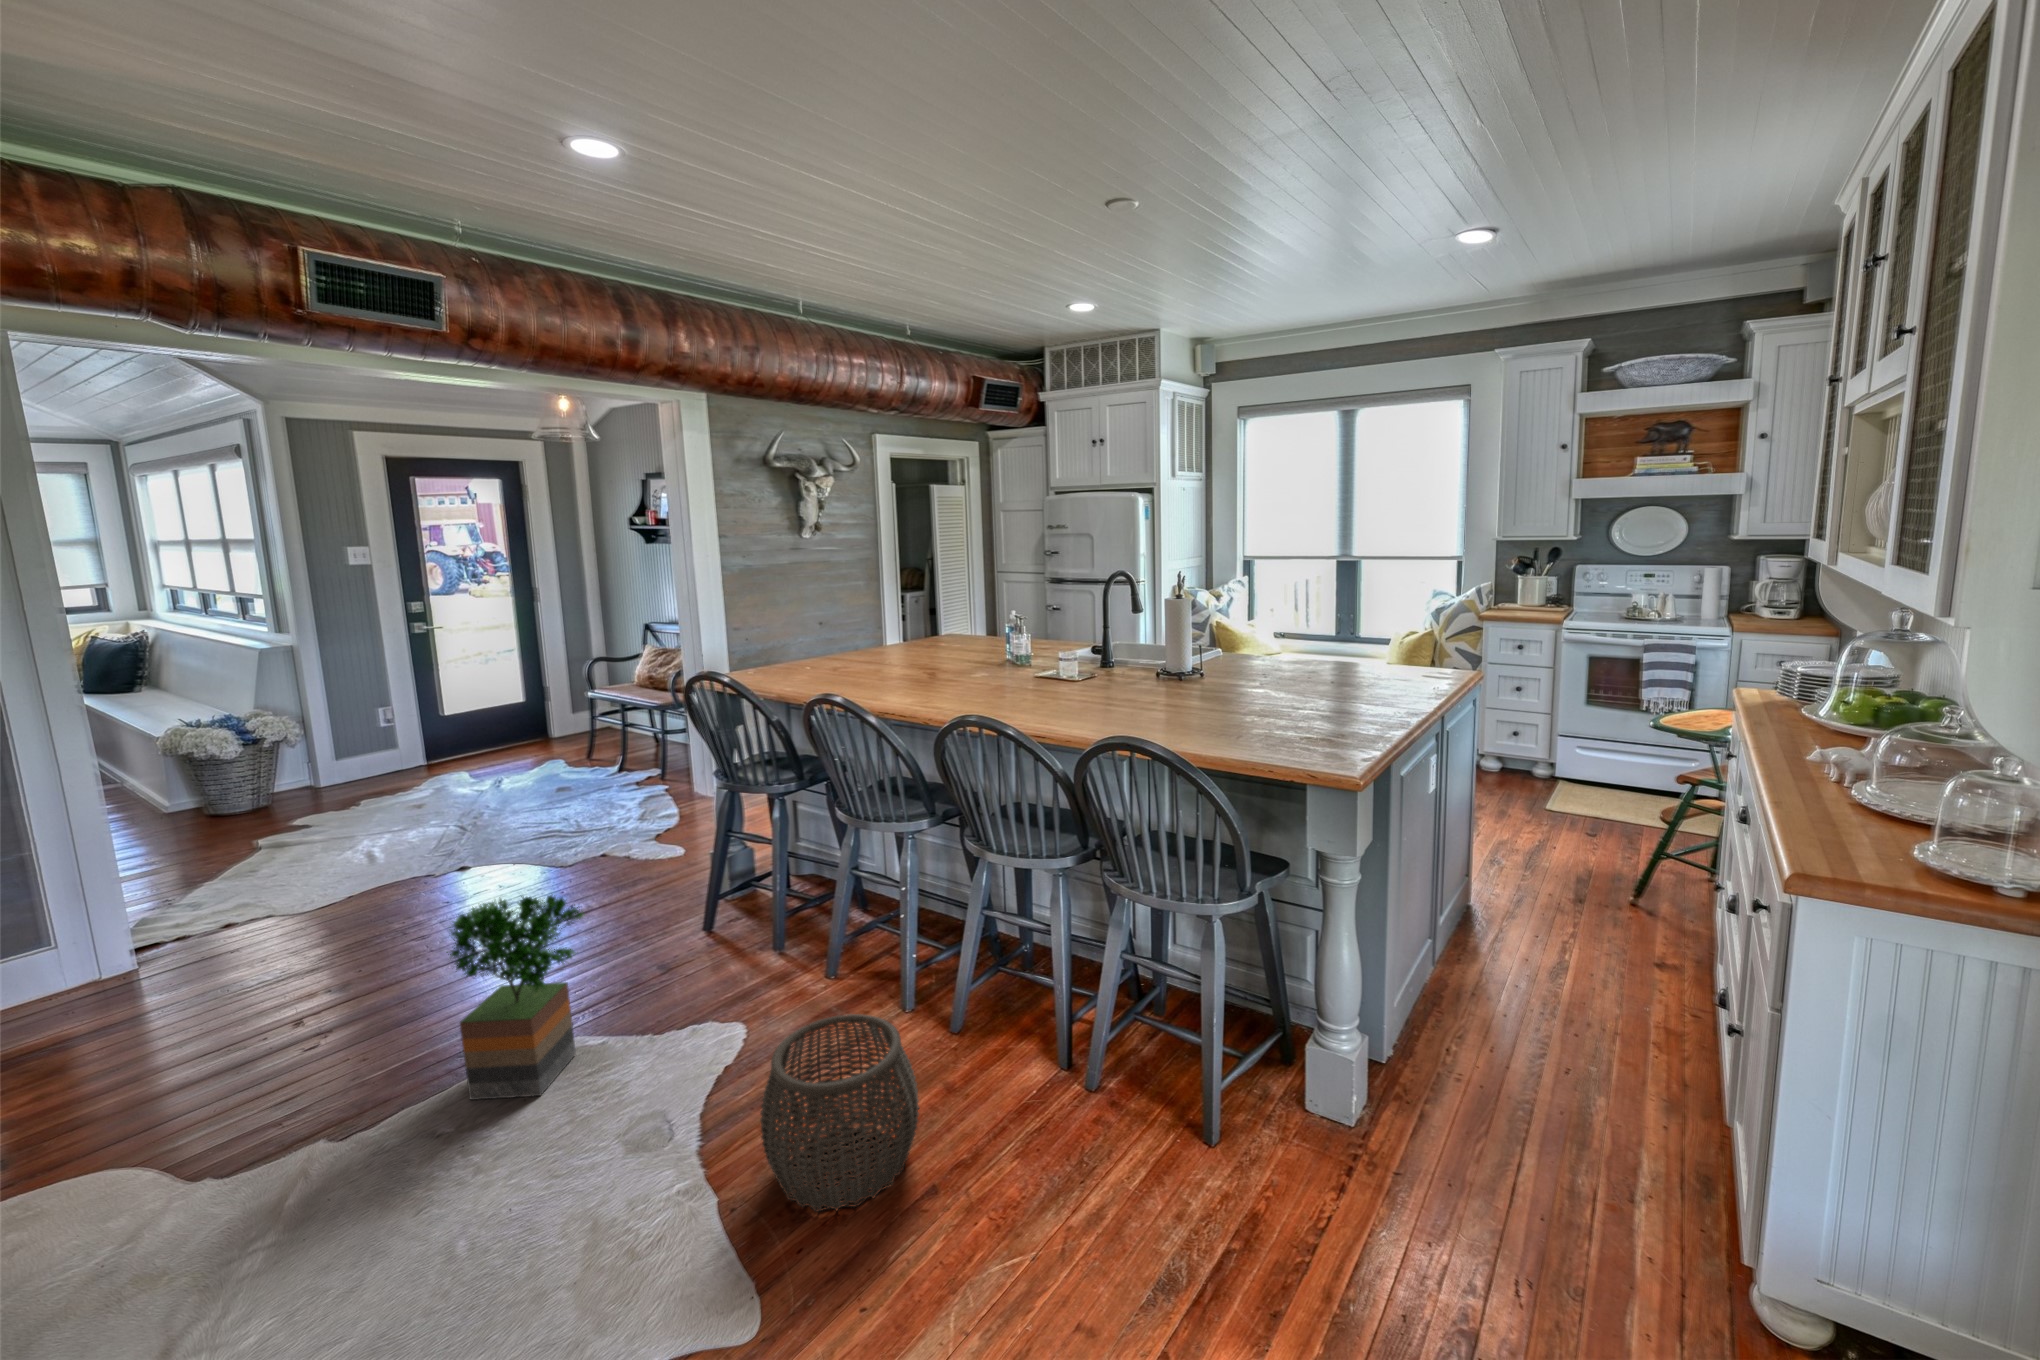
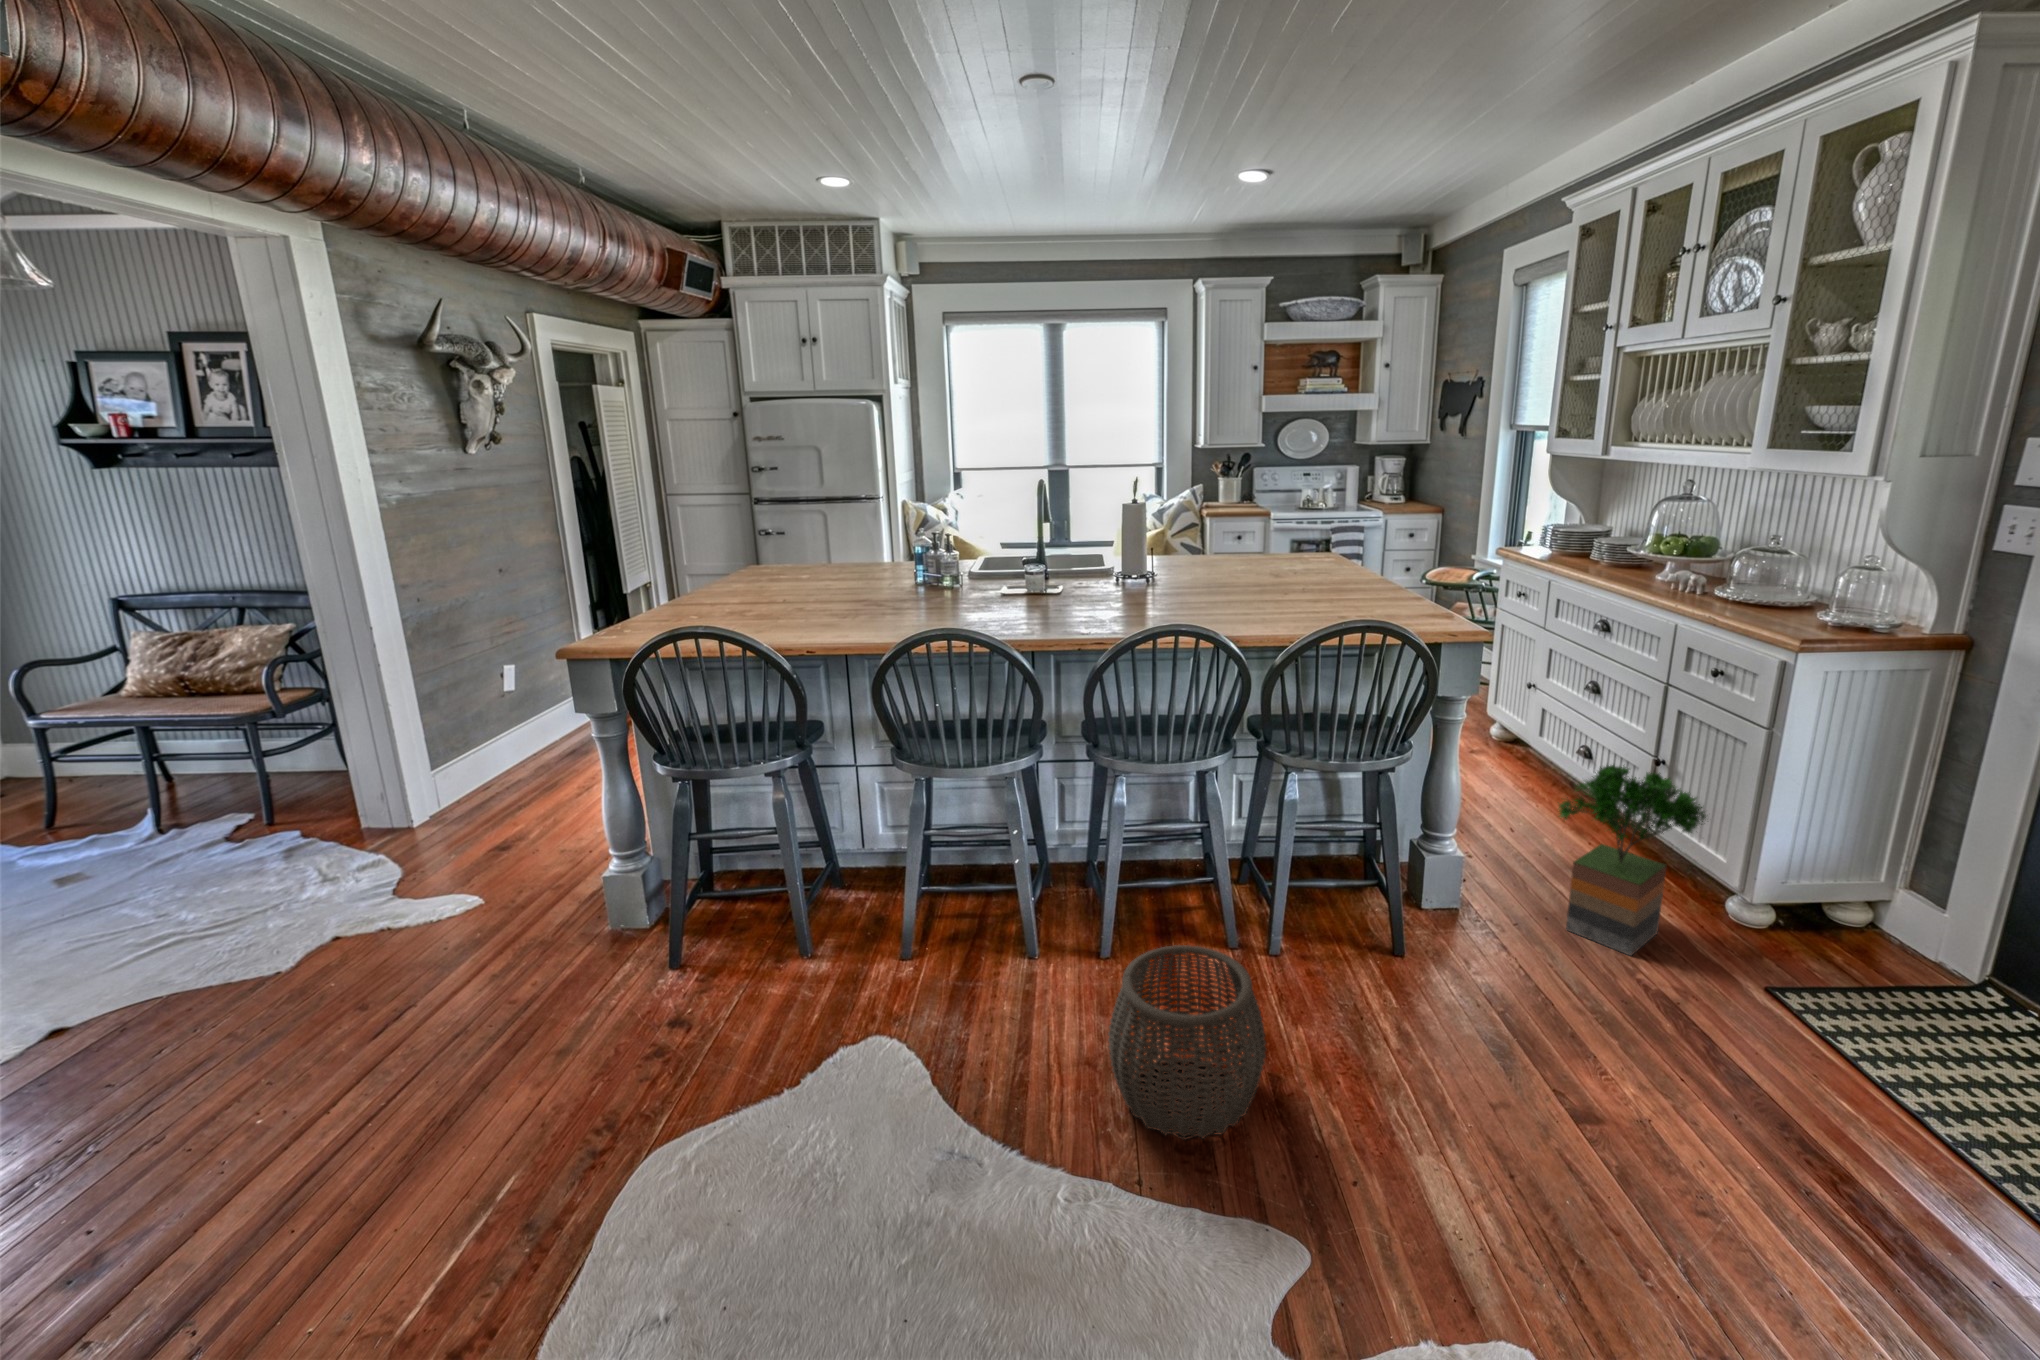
potted tree: present [447,895,583,1100] -> present [1558,765,1706,956]

